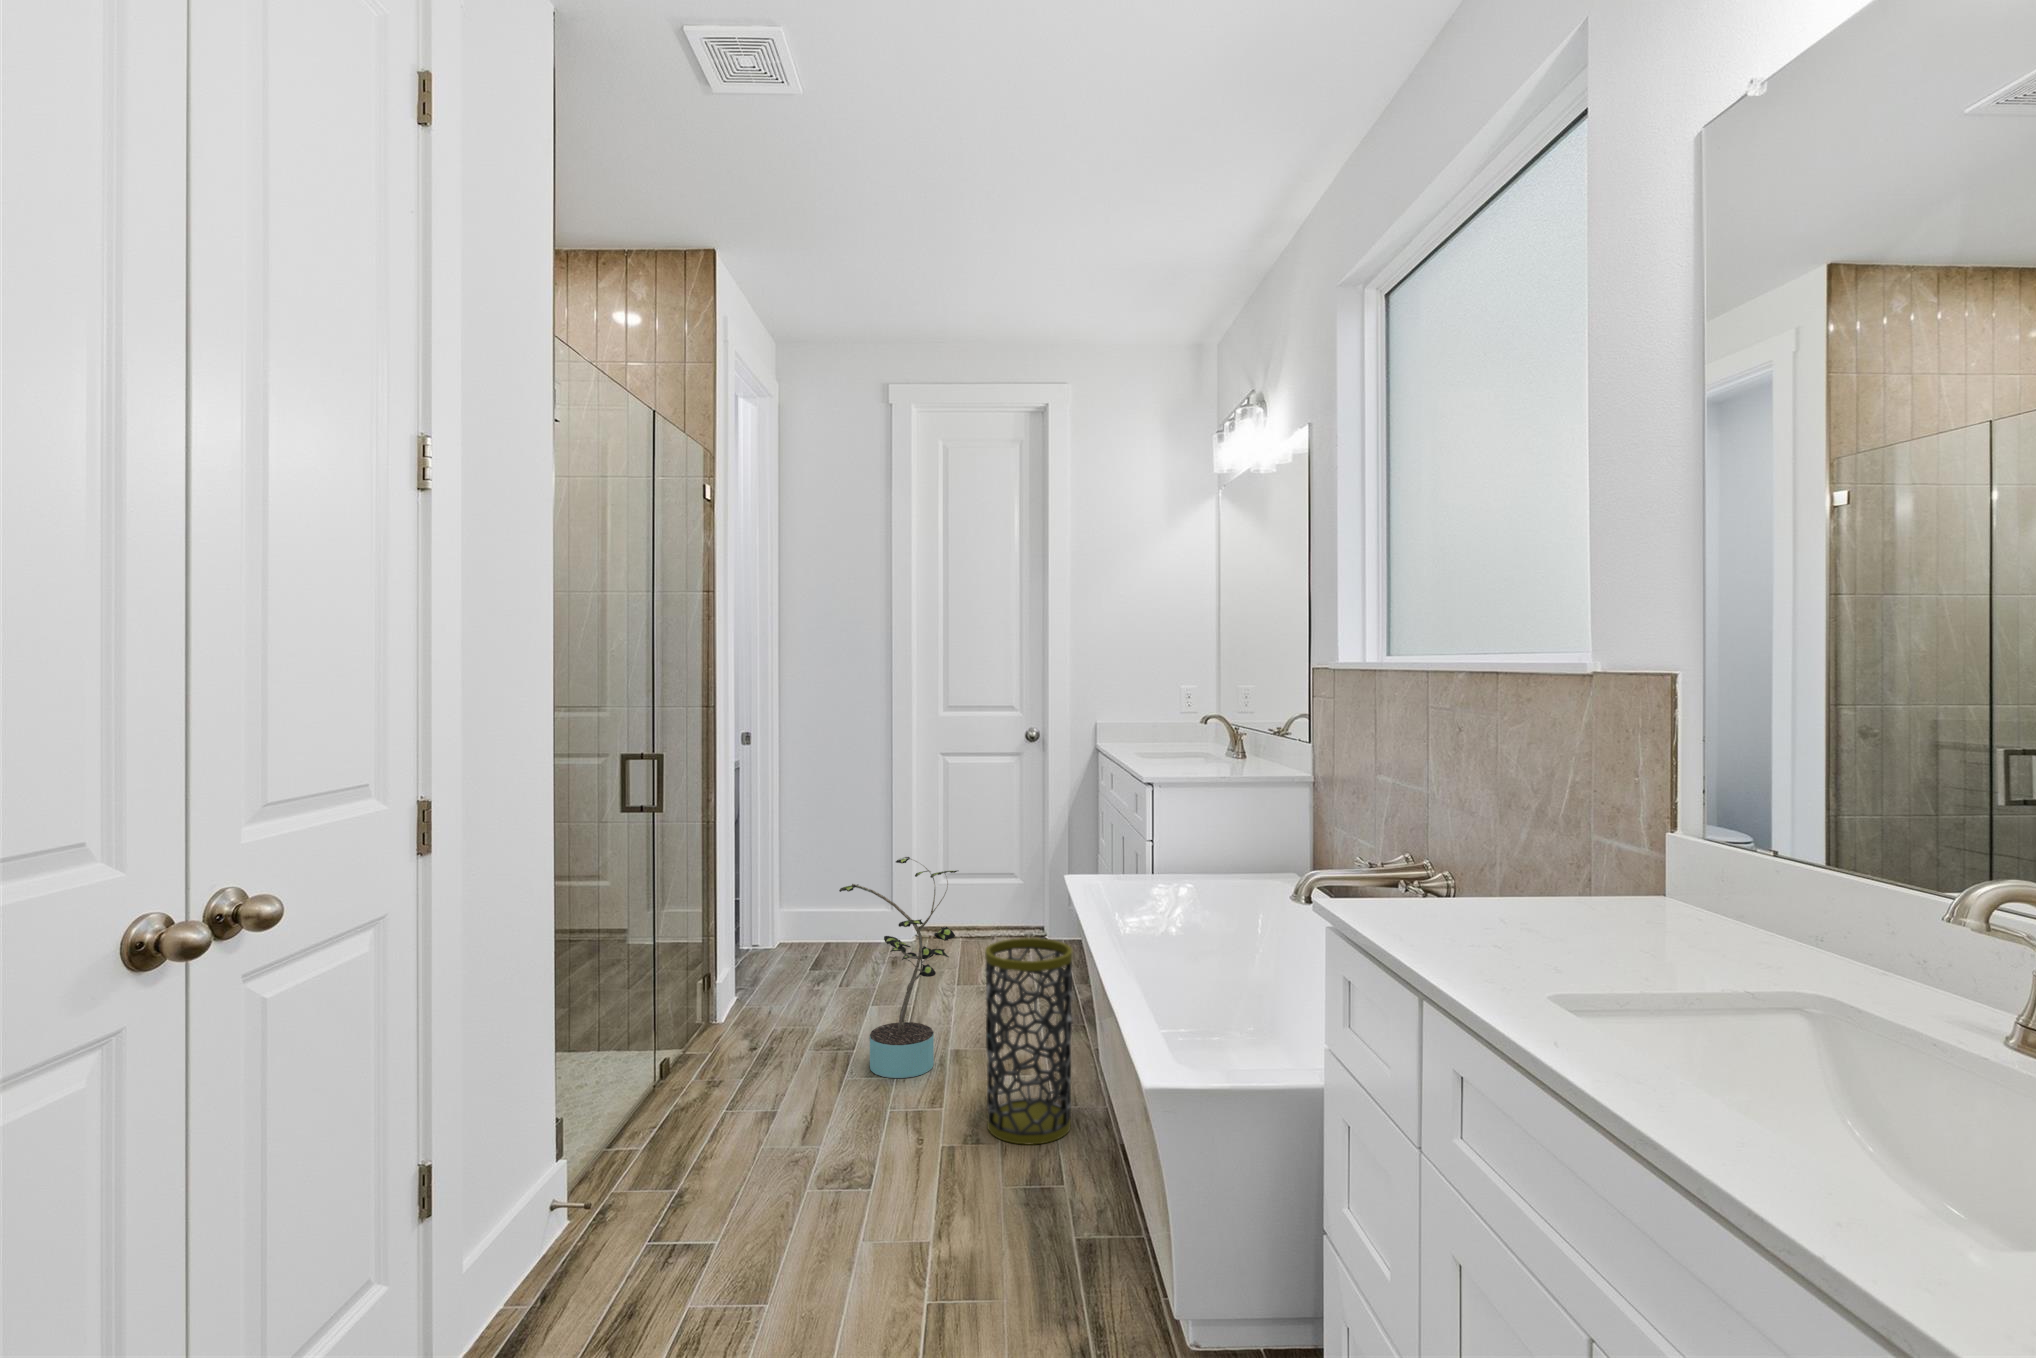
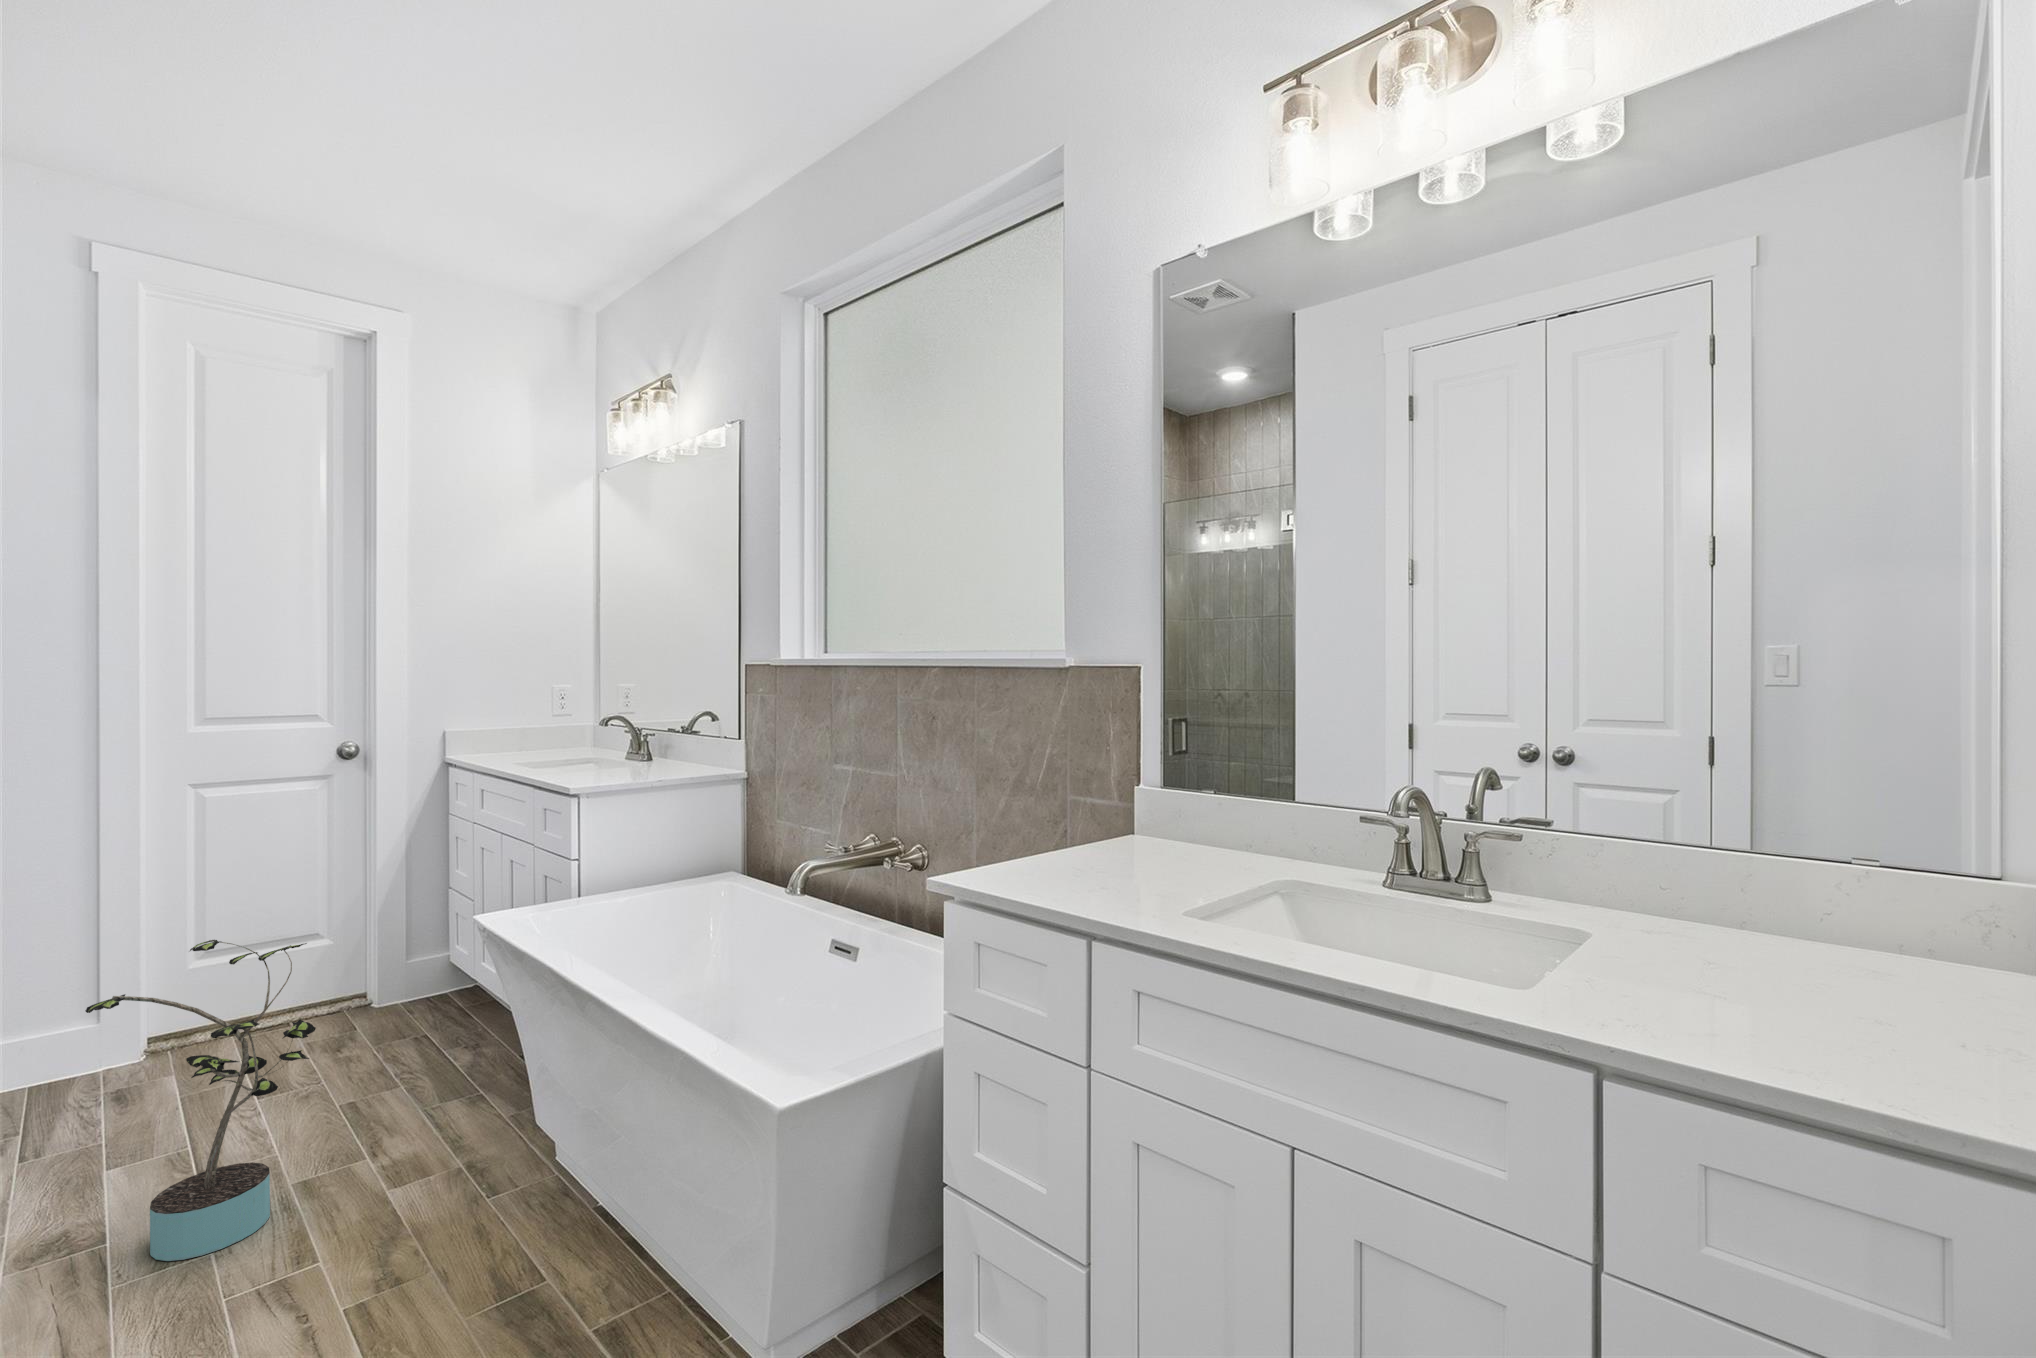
trash can: present [985,938,1072,1144] -> none [395,998,521,1266]

